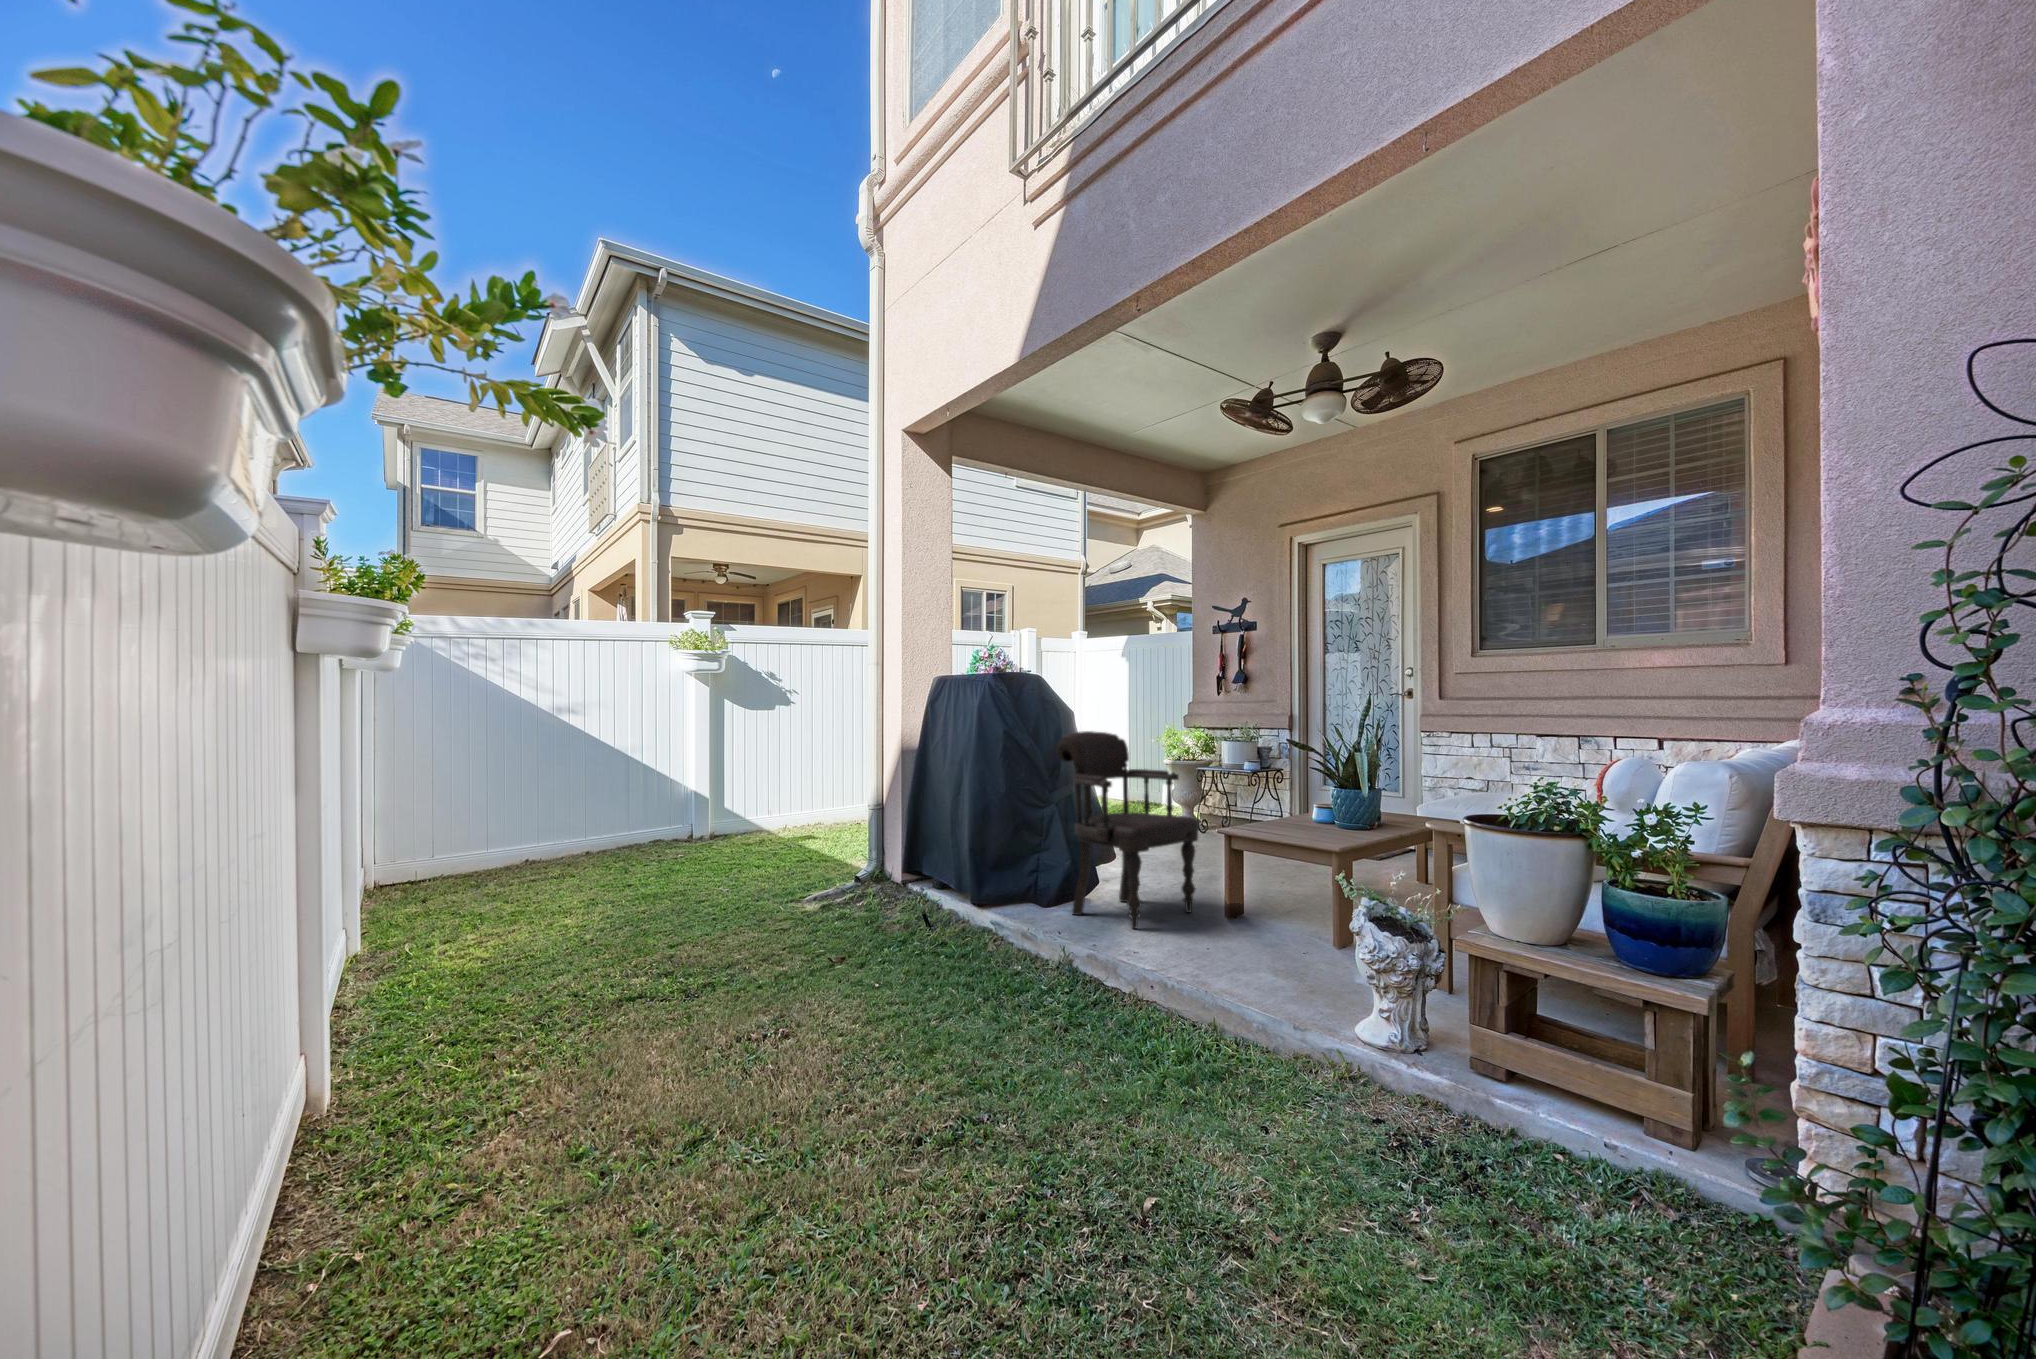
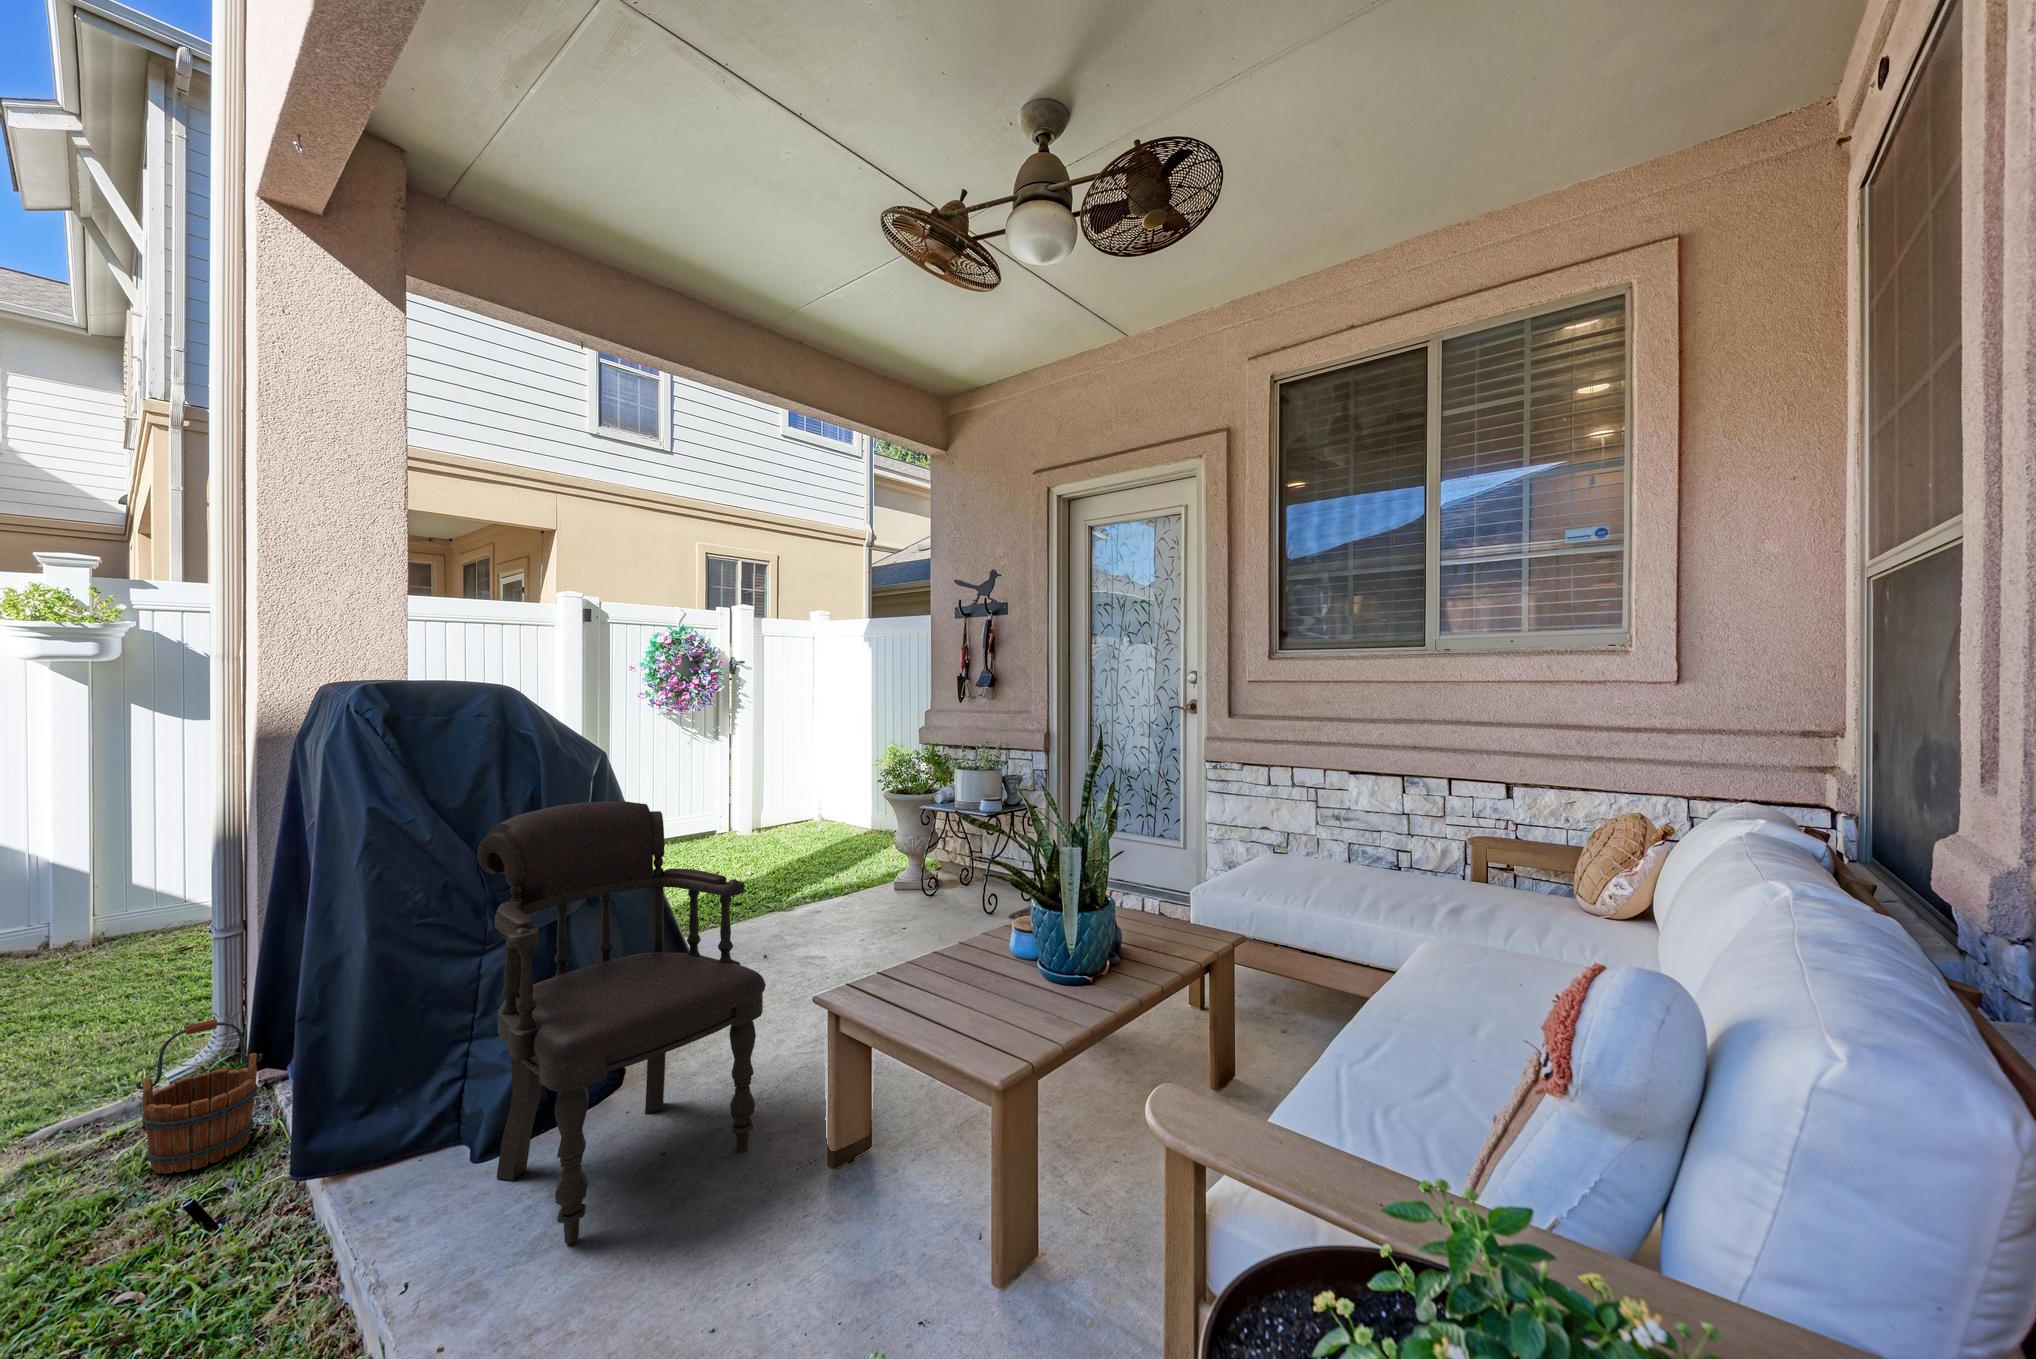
wooden bucket: none [891,838,931,909] -> present [136,1019,262,1174]

